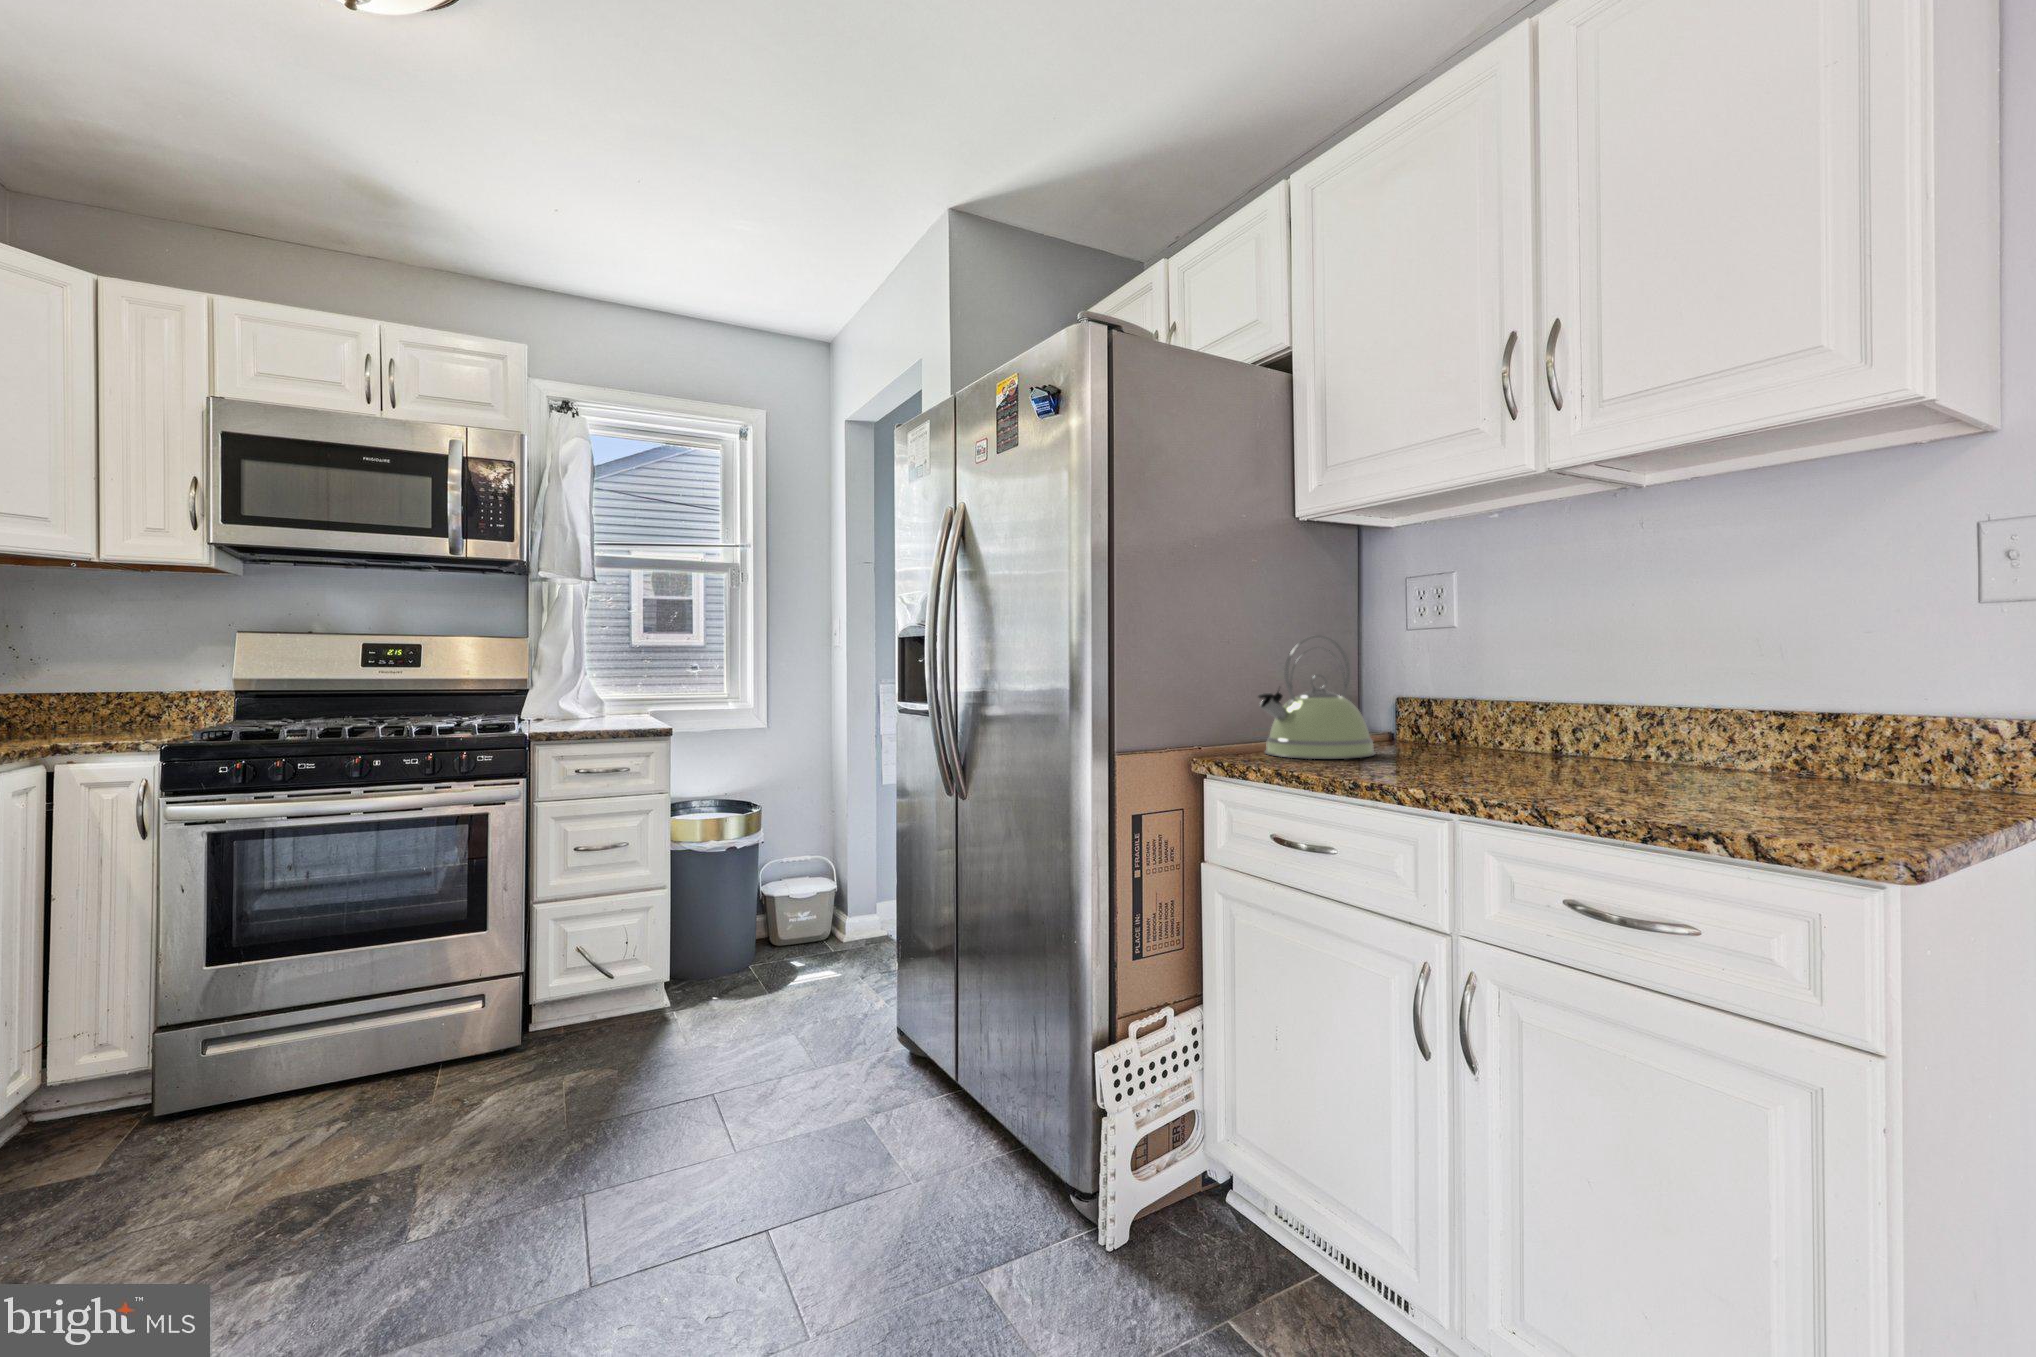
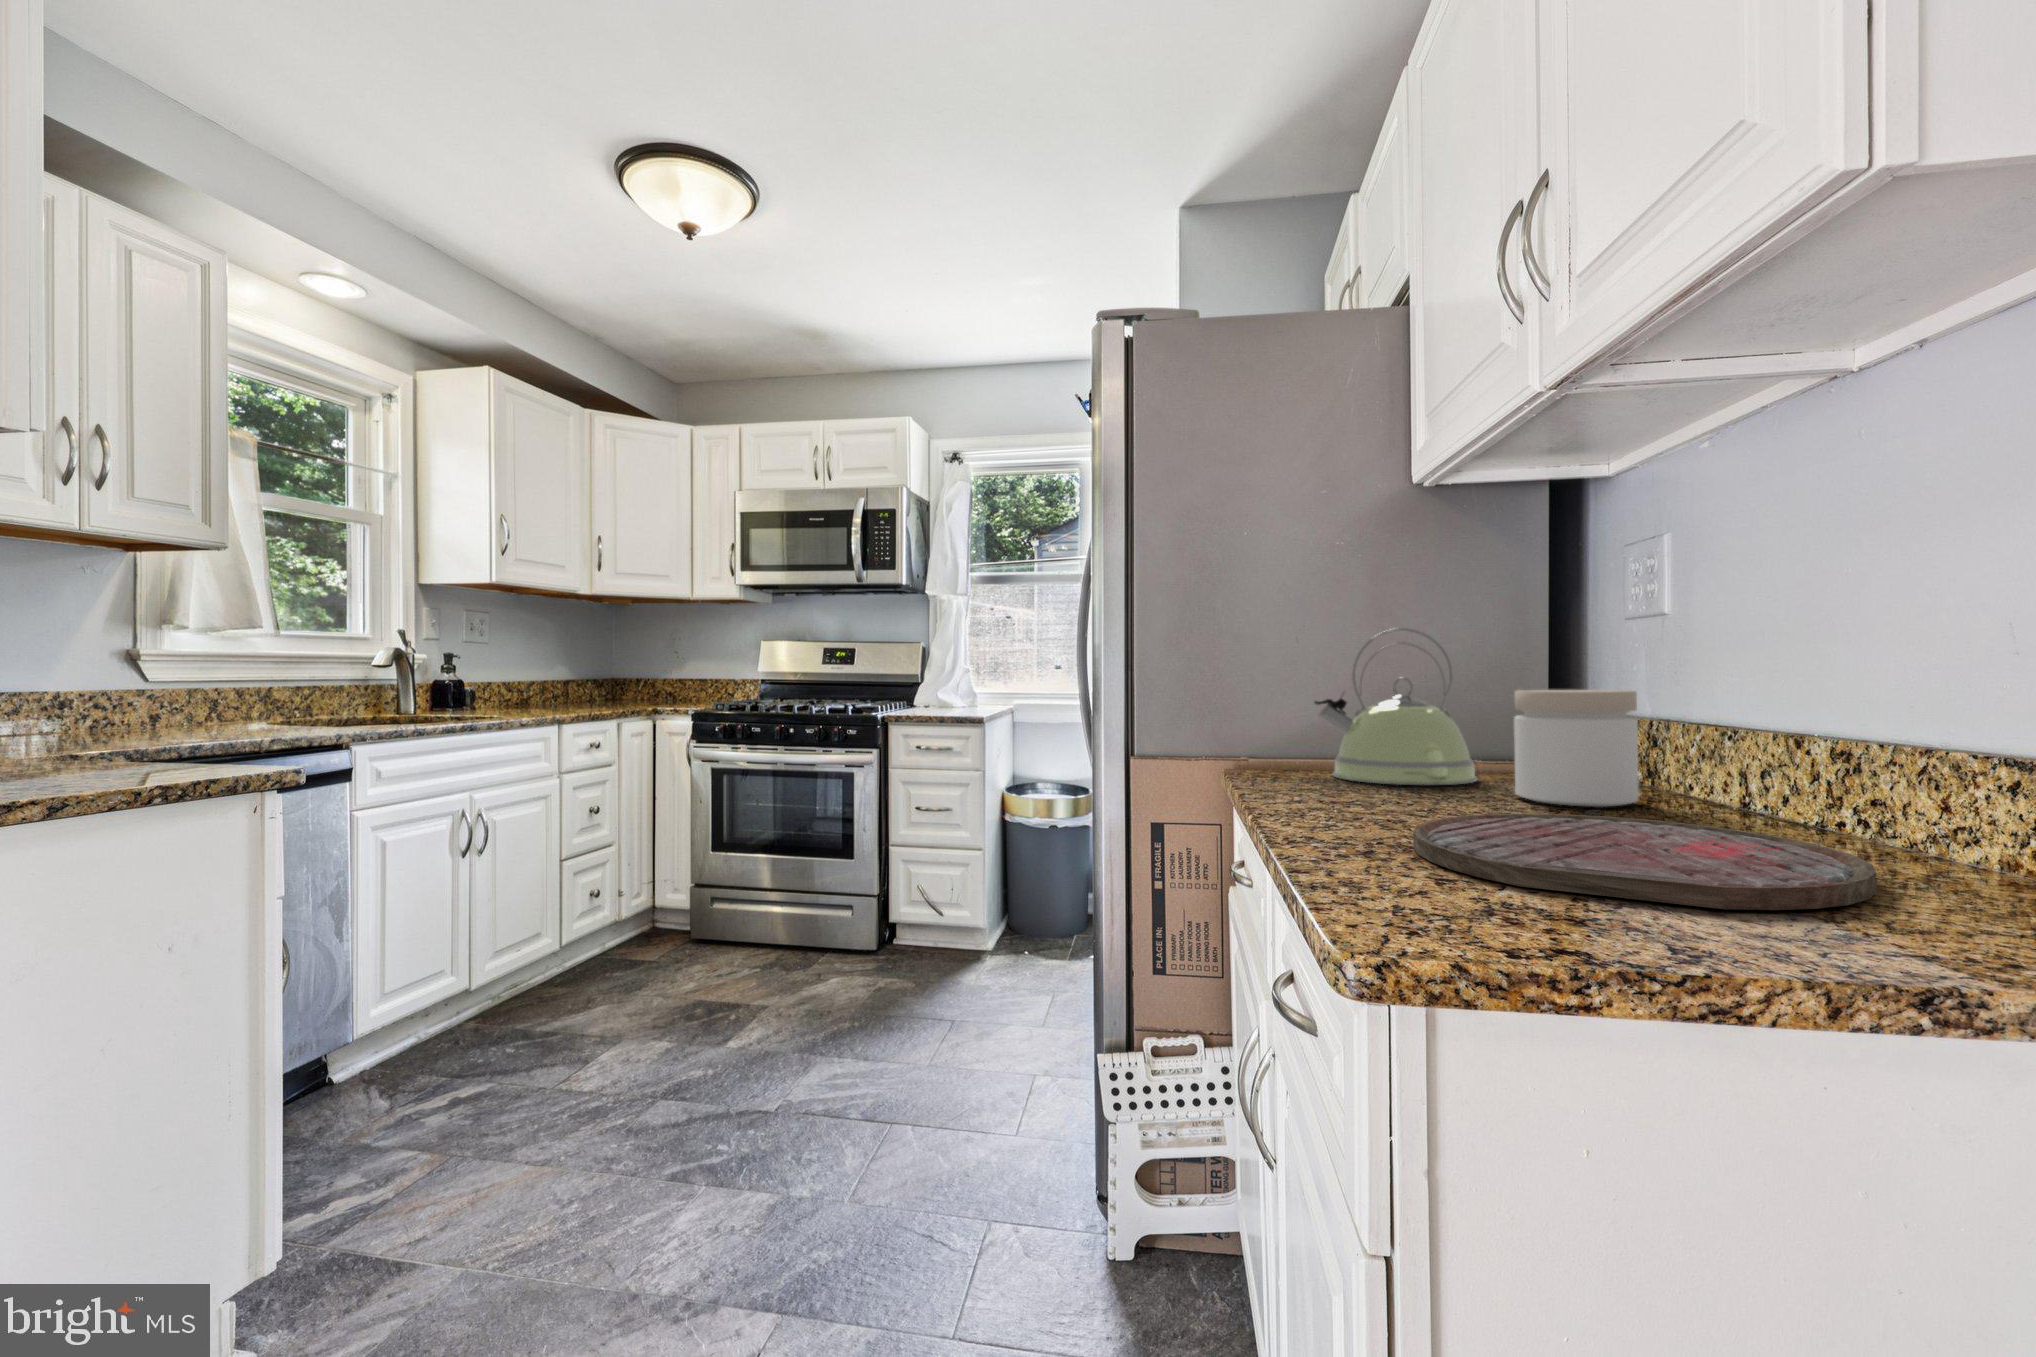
jar: none [1434,681,1516,761] -> present [1514,690,1638,807]
cutting board: none [1542,764,1841,809] -> present [1413,814,1876,910]

